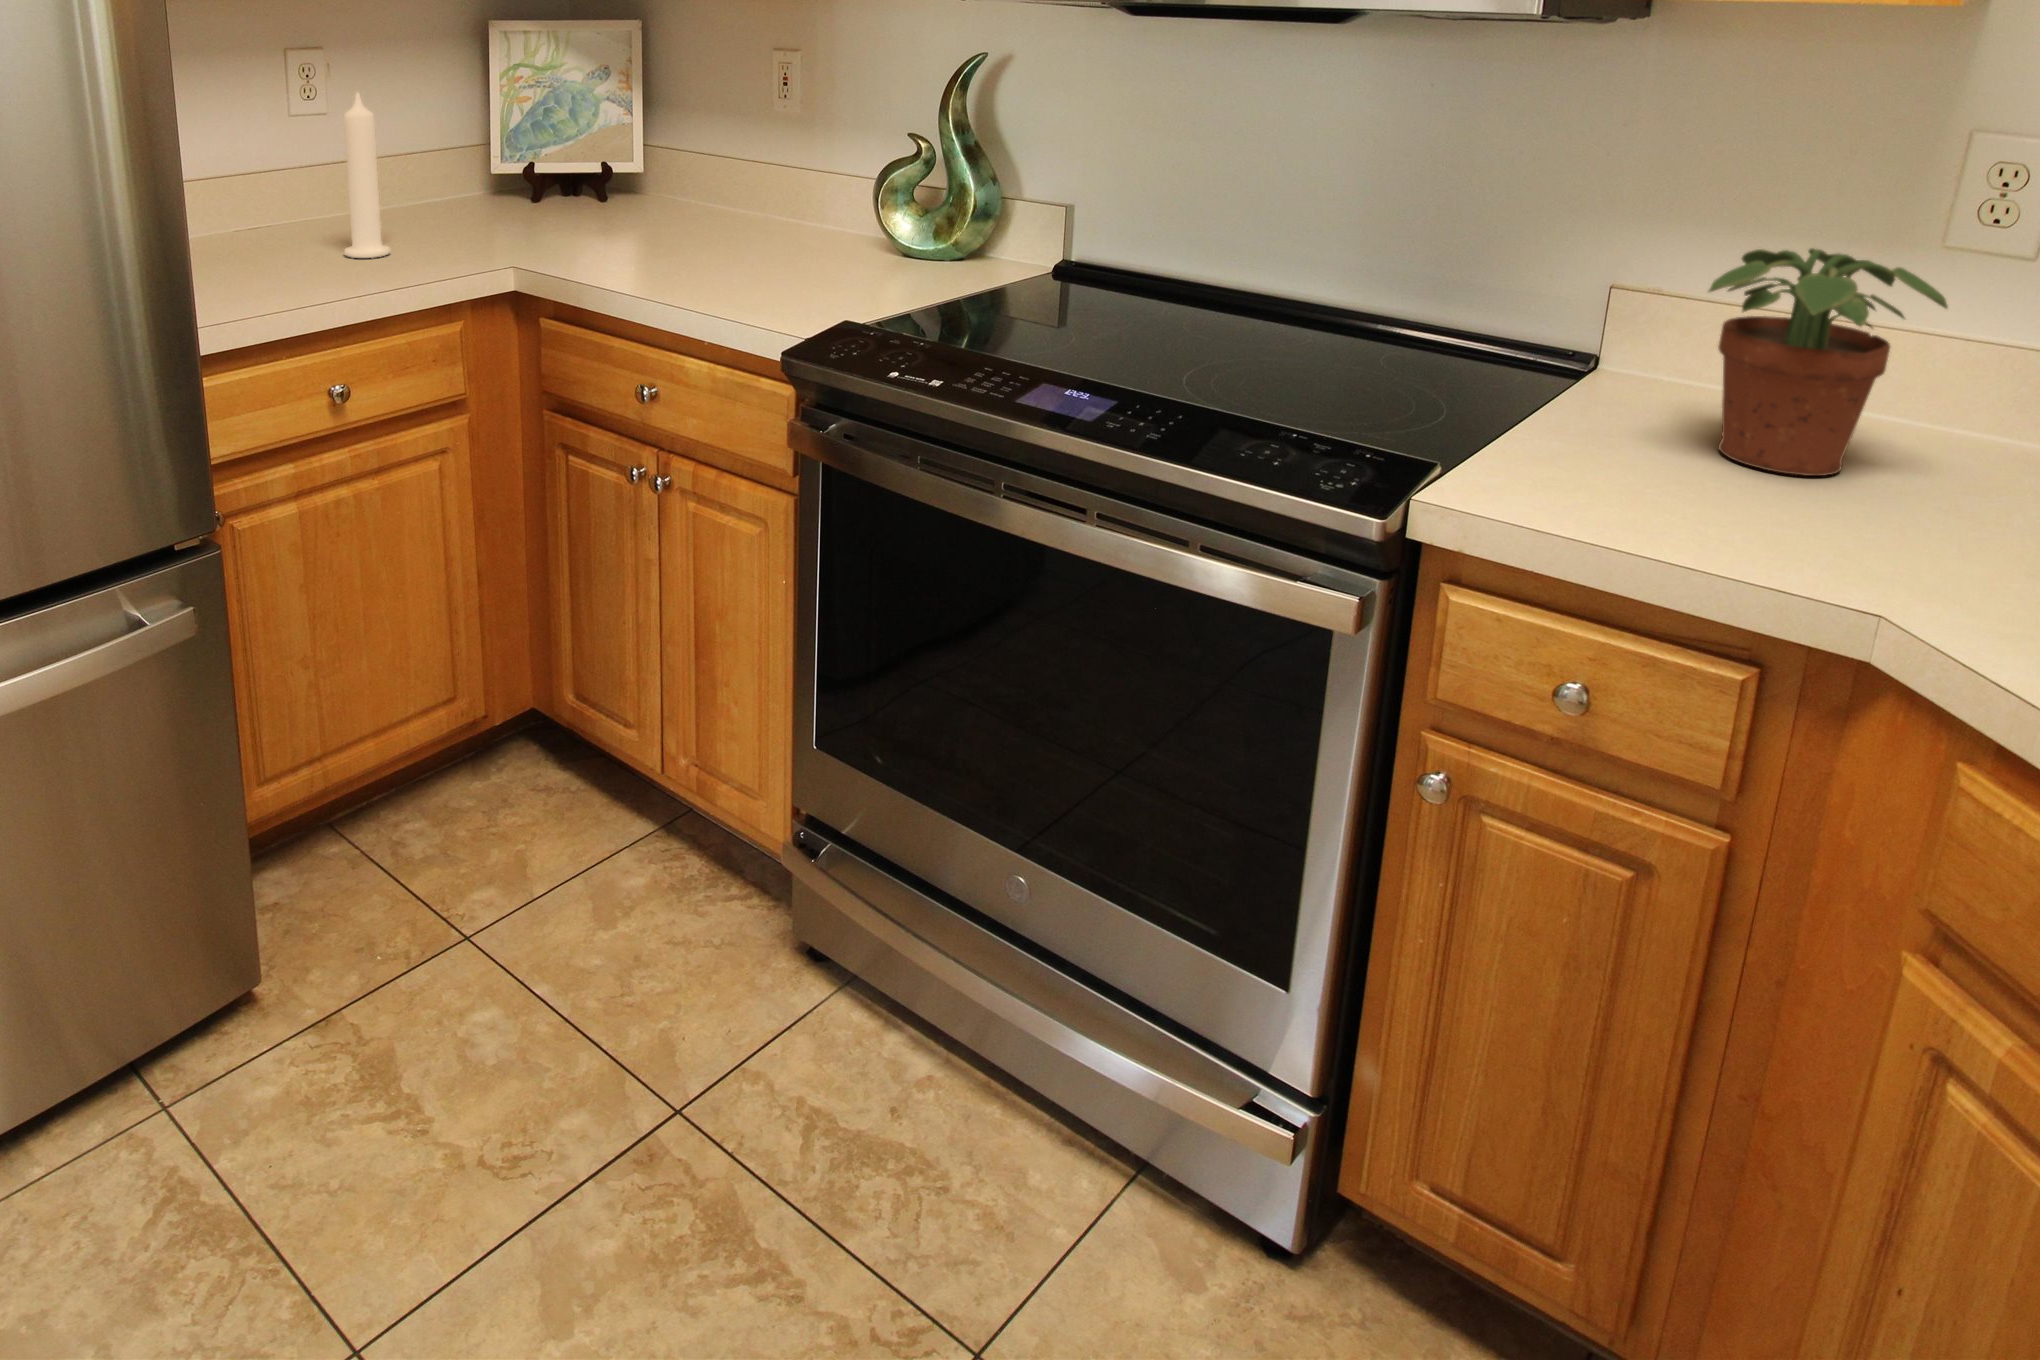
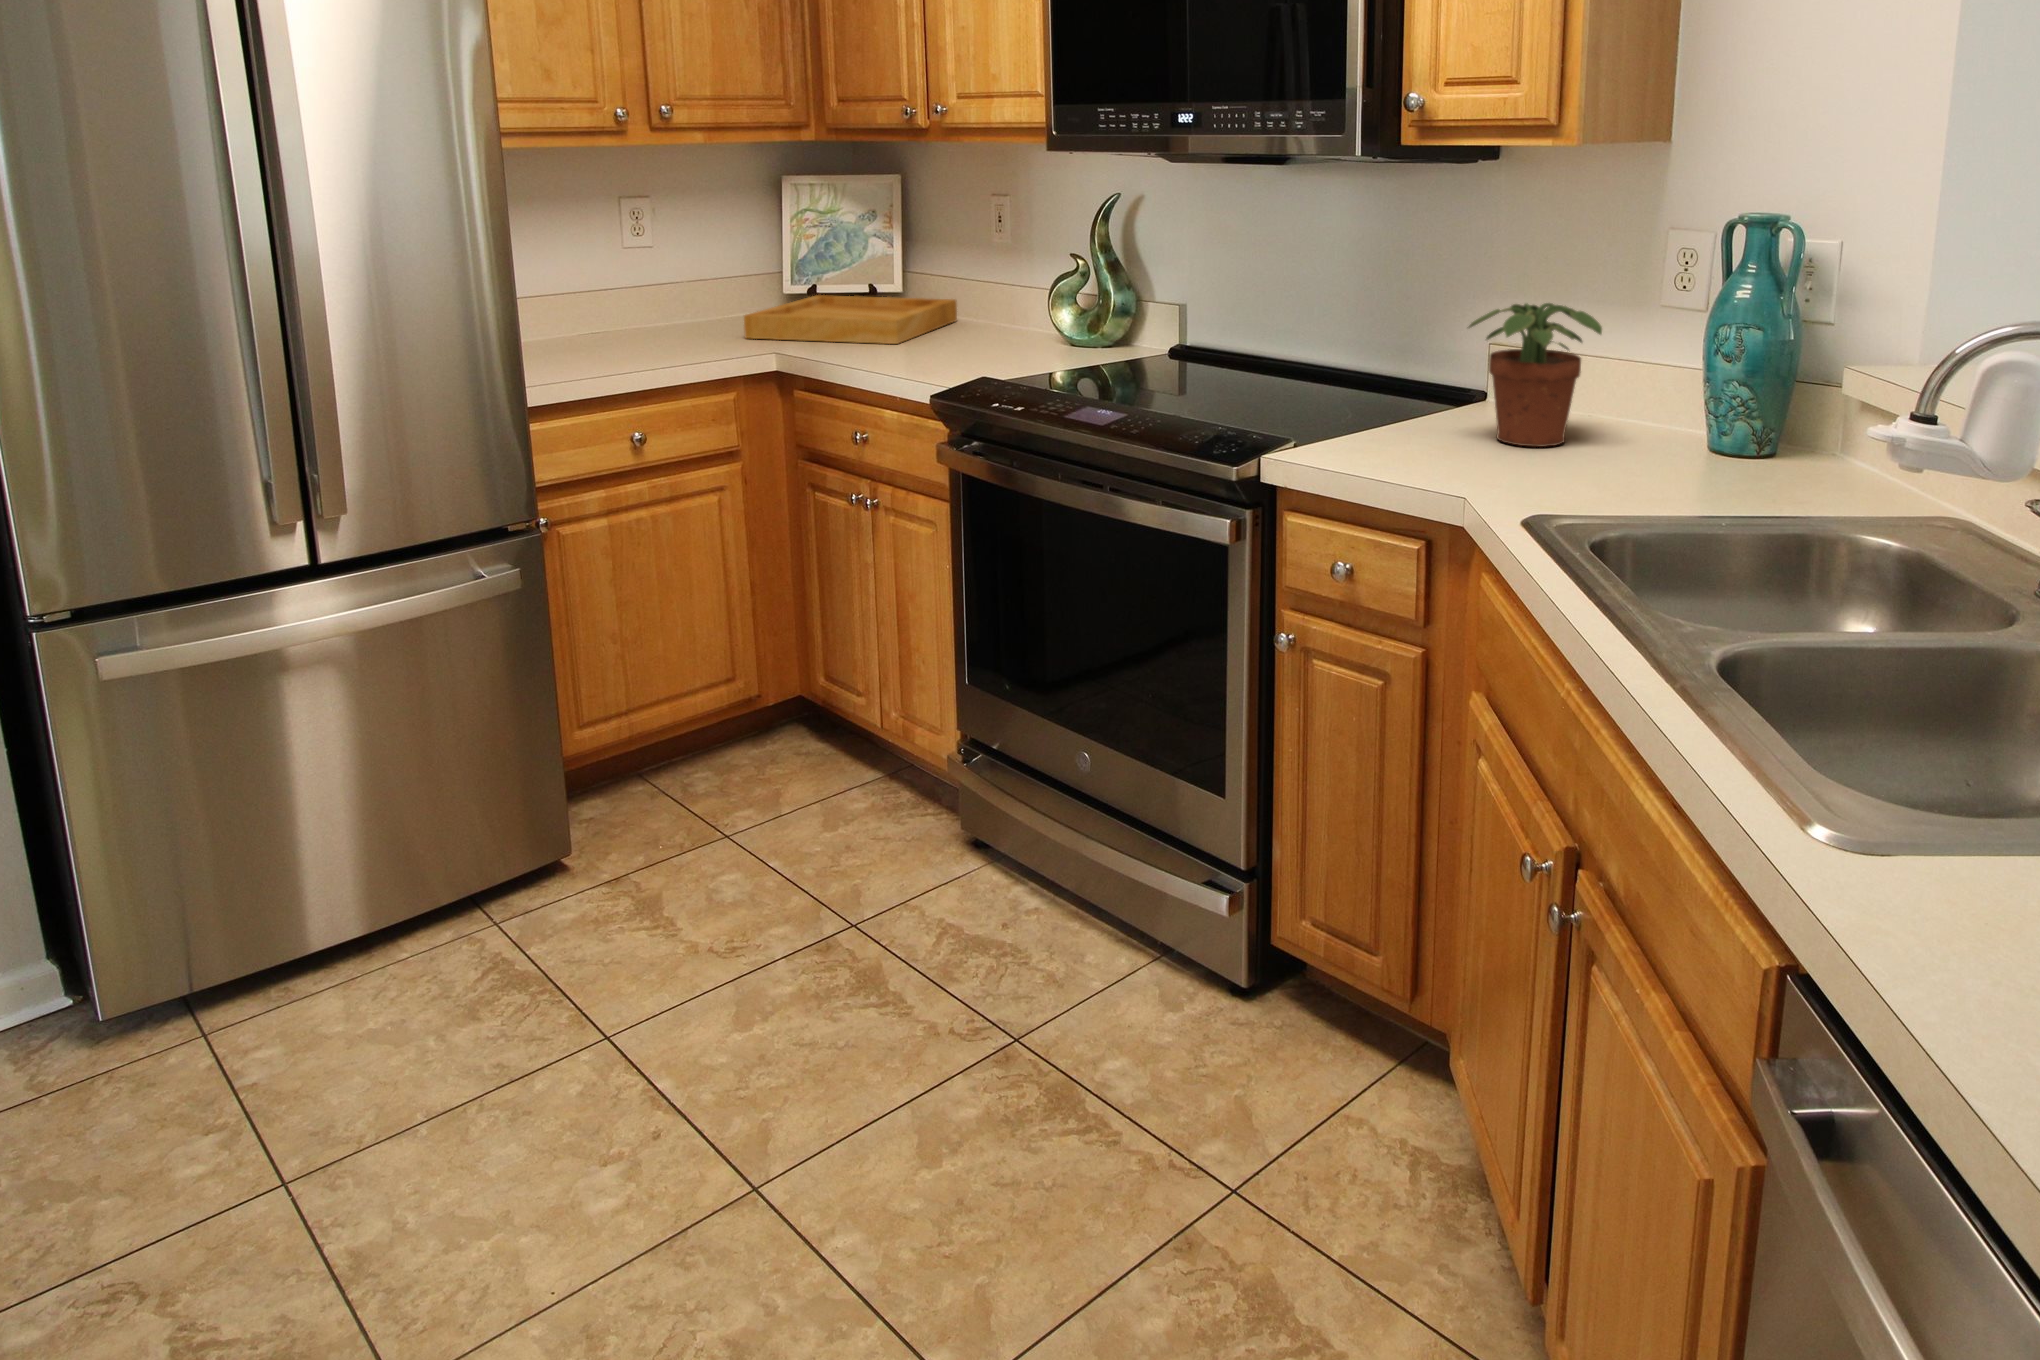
candle: present [344,93,390,258] -> none [653,225,689,347]
tray: none [460,177,723,254] -> present [744,295,957,344]

